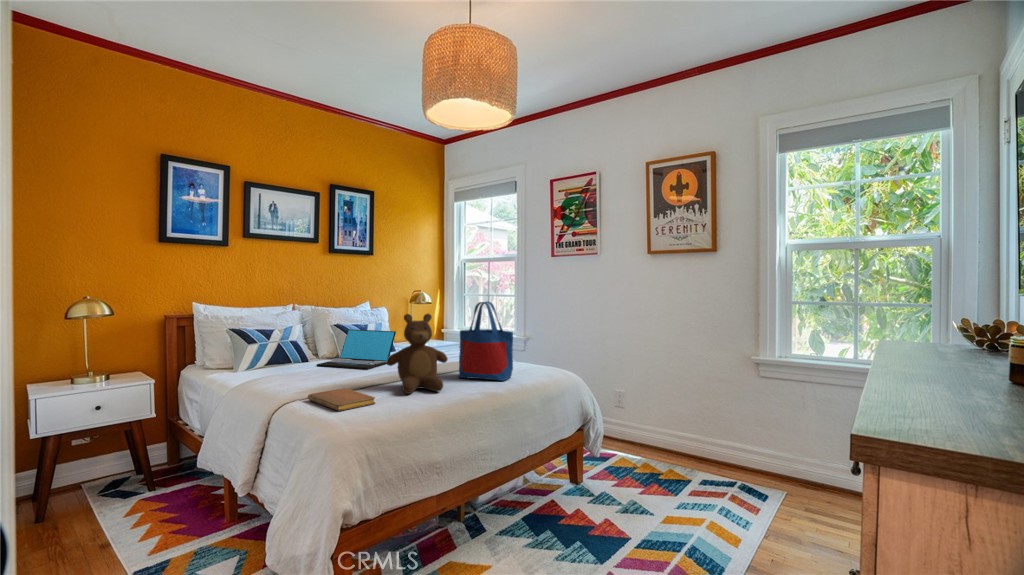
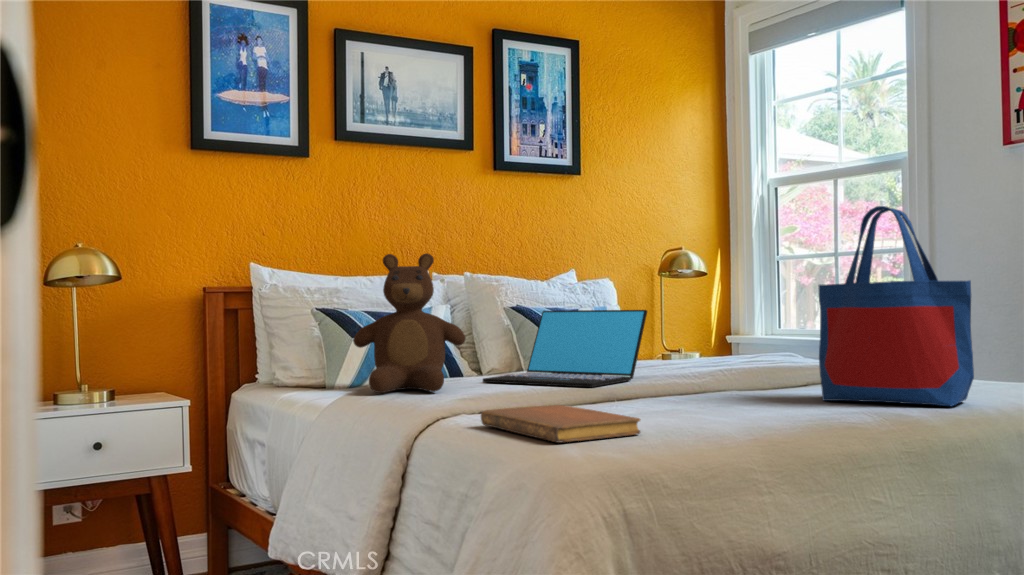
teddy bear: present [386,314,448,394] -> present [353,253,466,393]

